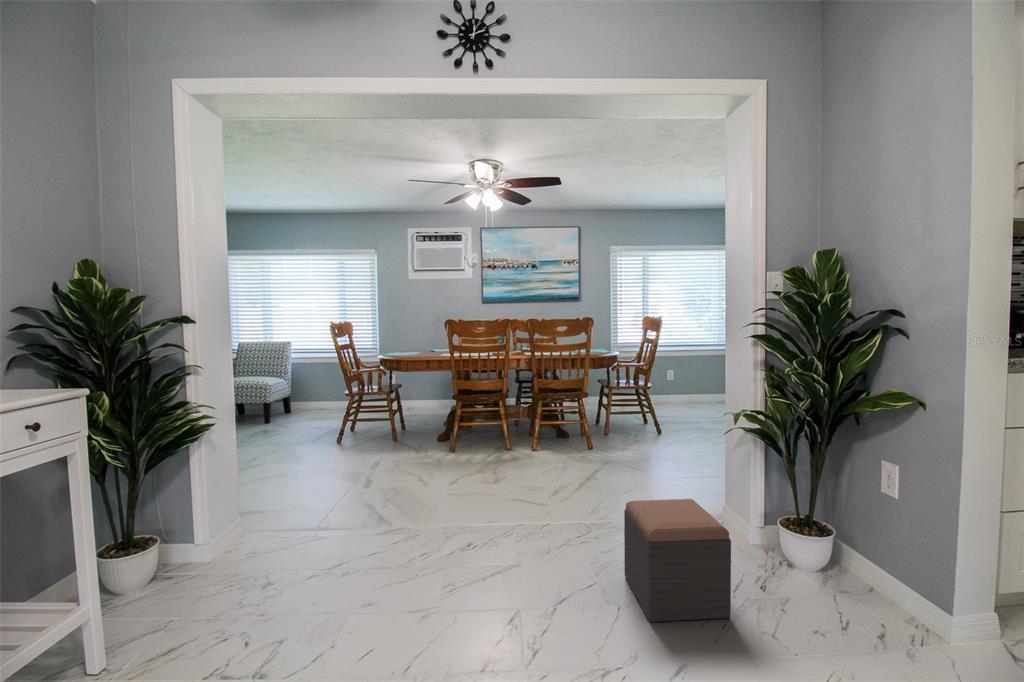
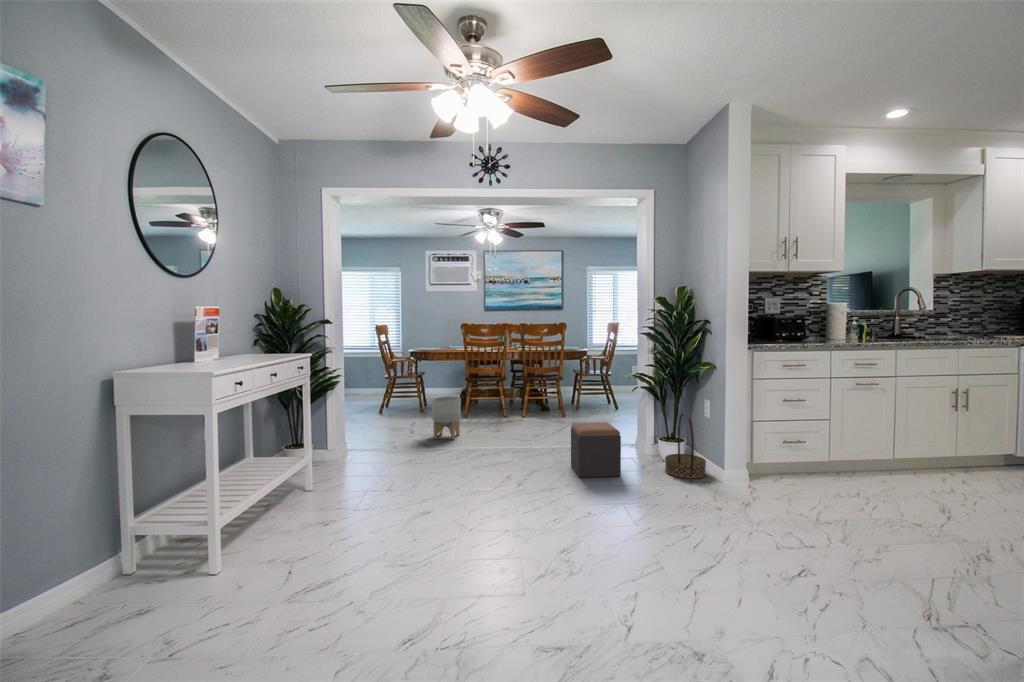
planter: none [394,430,438,501] -> present [432,396,461,440]
basket: none [806,487,899,627] -> present [665,413,706,479]

